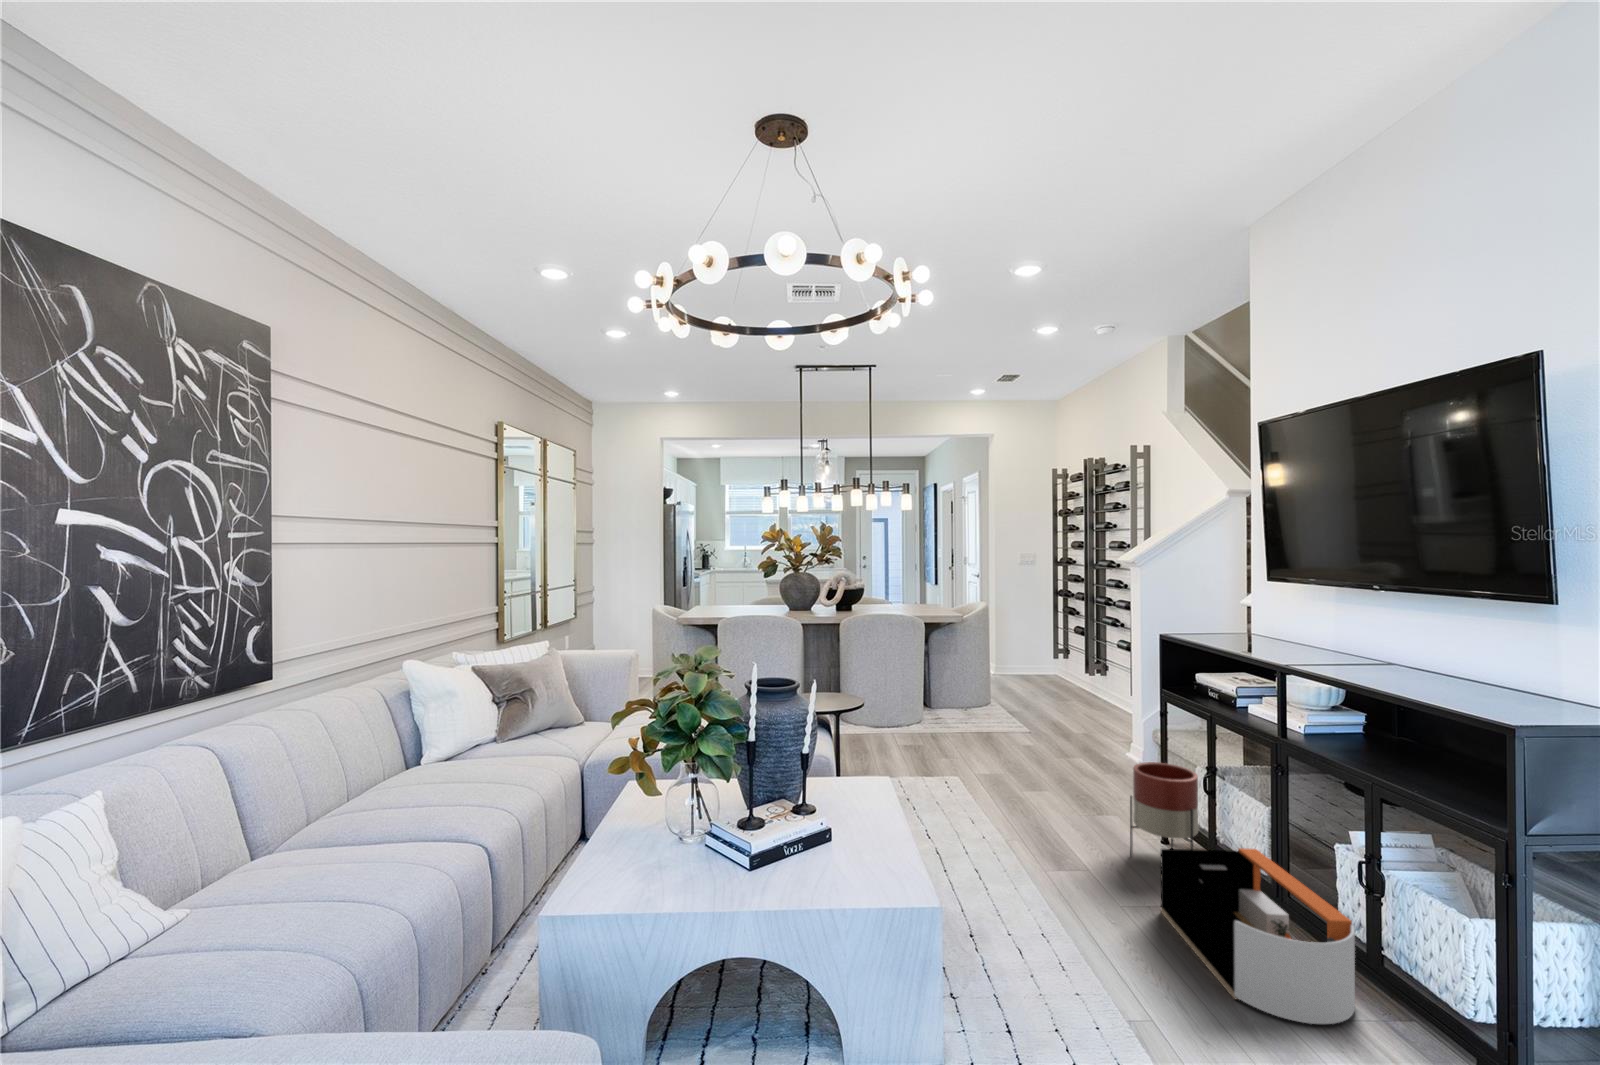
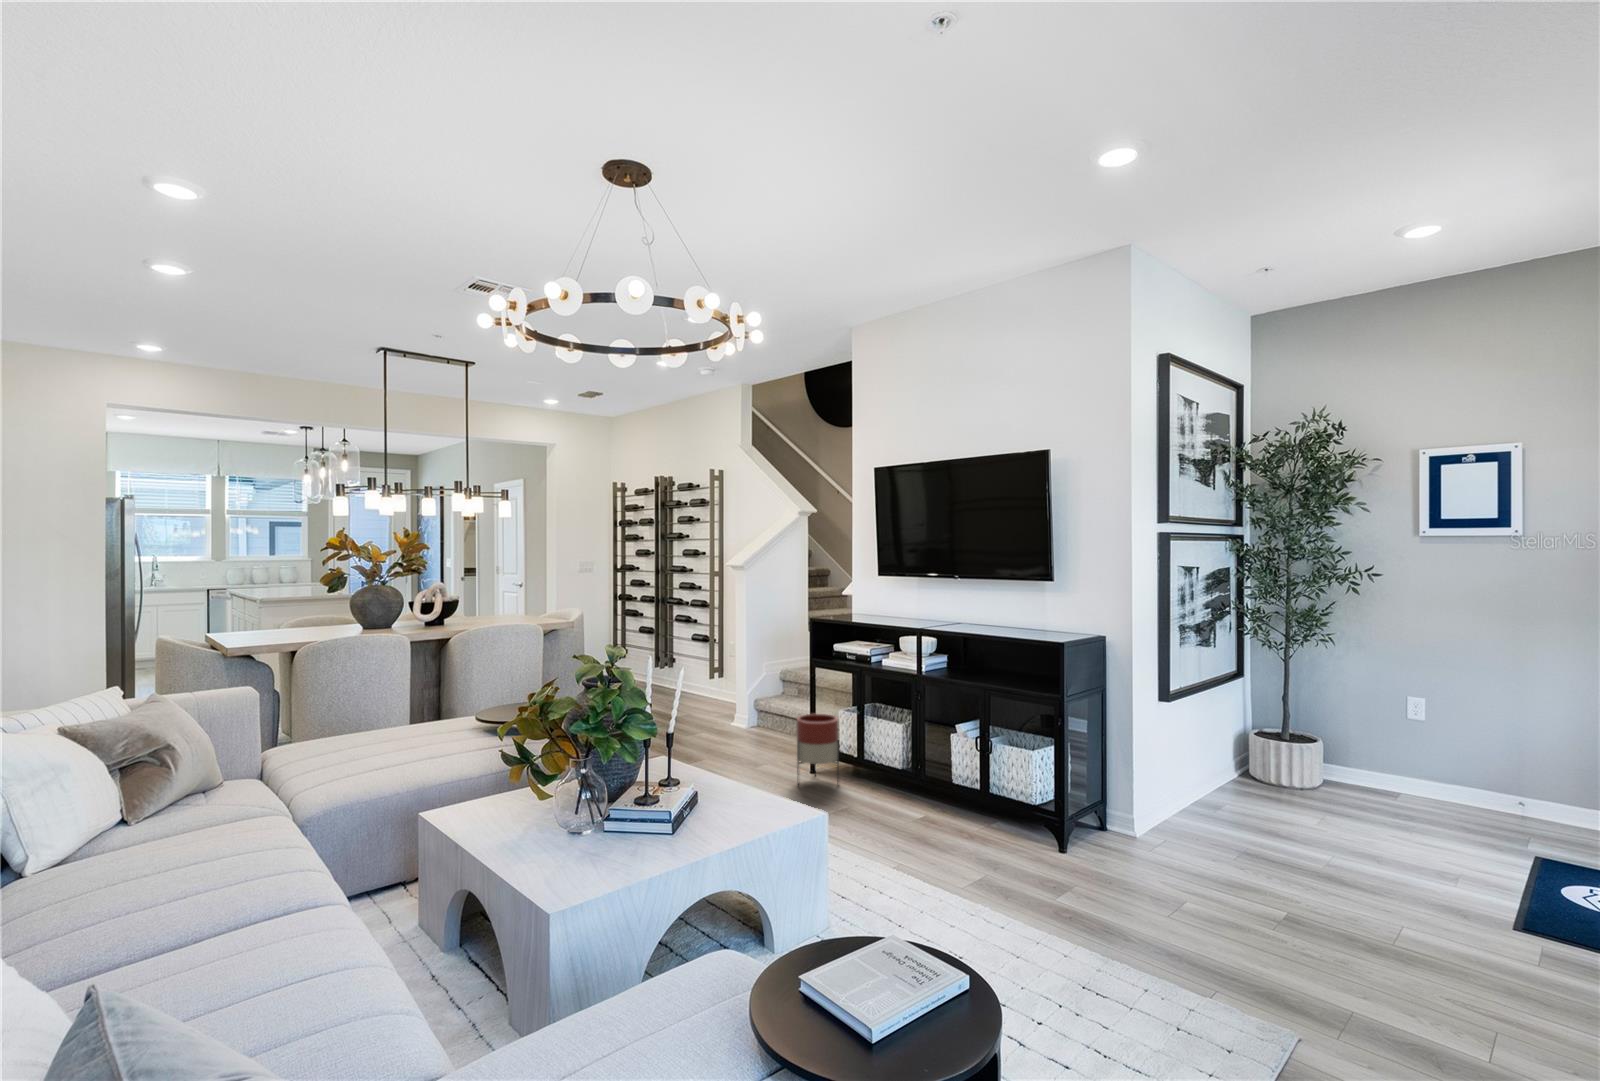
storage bin: present [1161,848,1355,1024] -> none [842,752,961,836]

